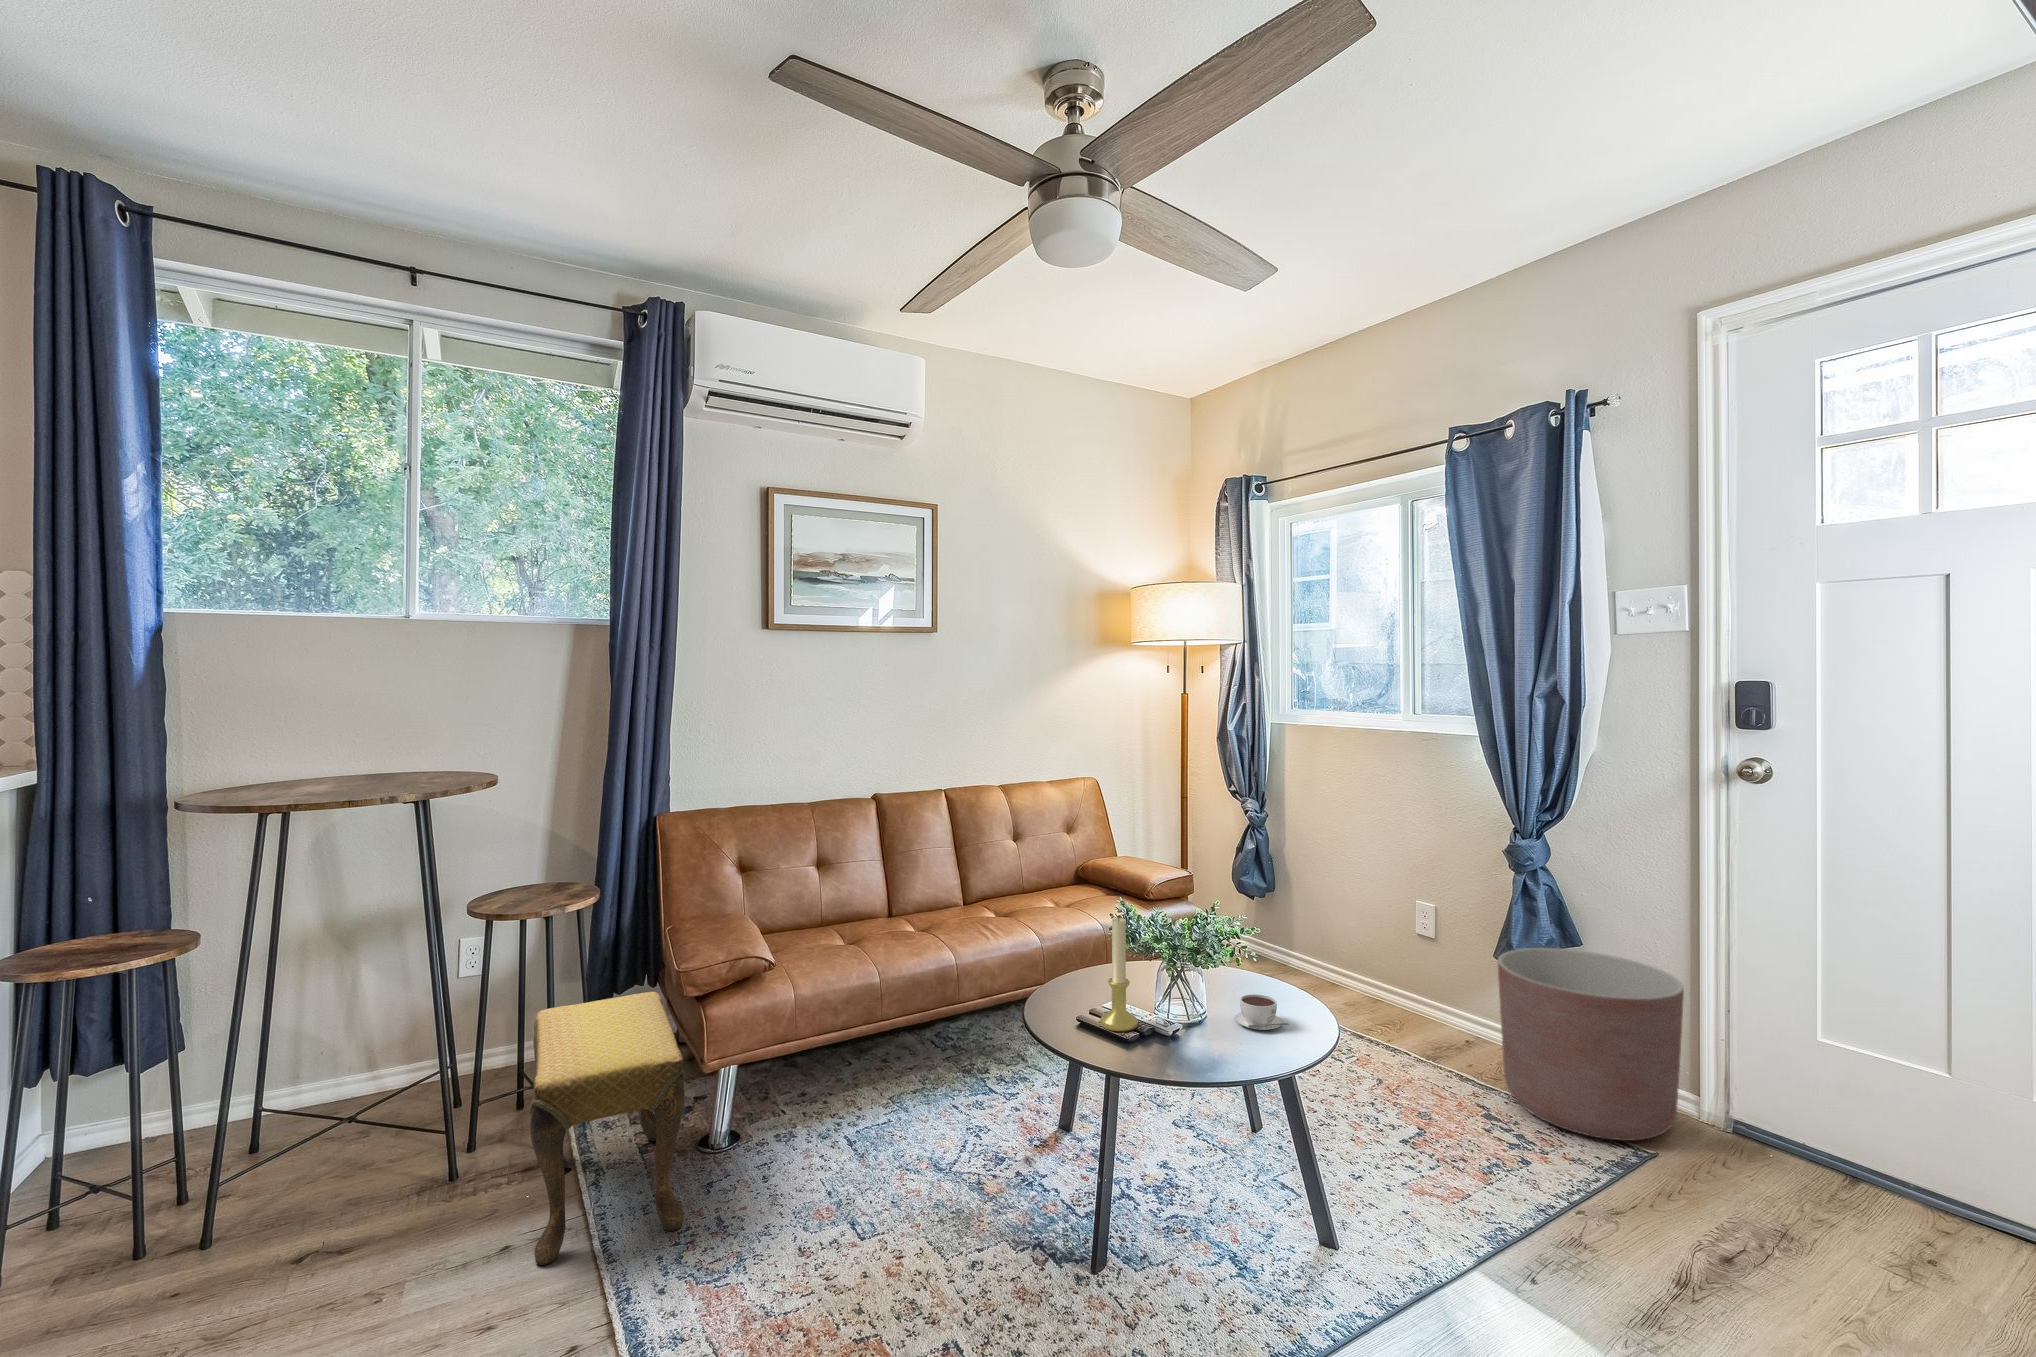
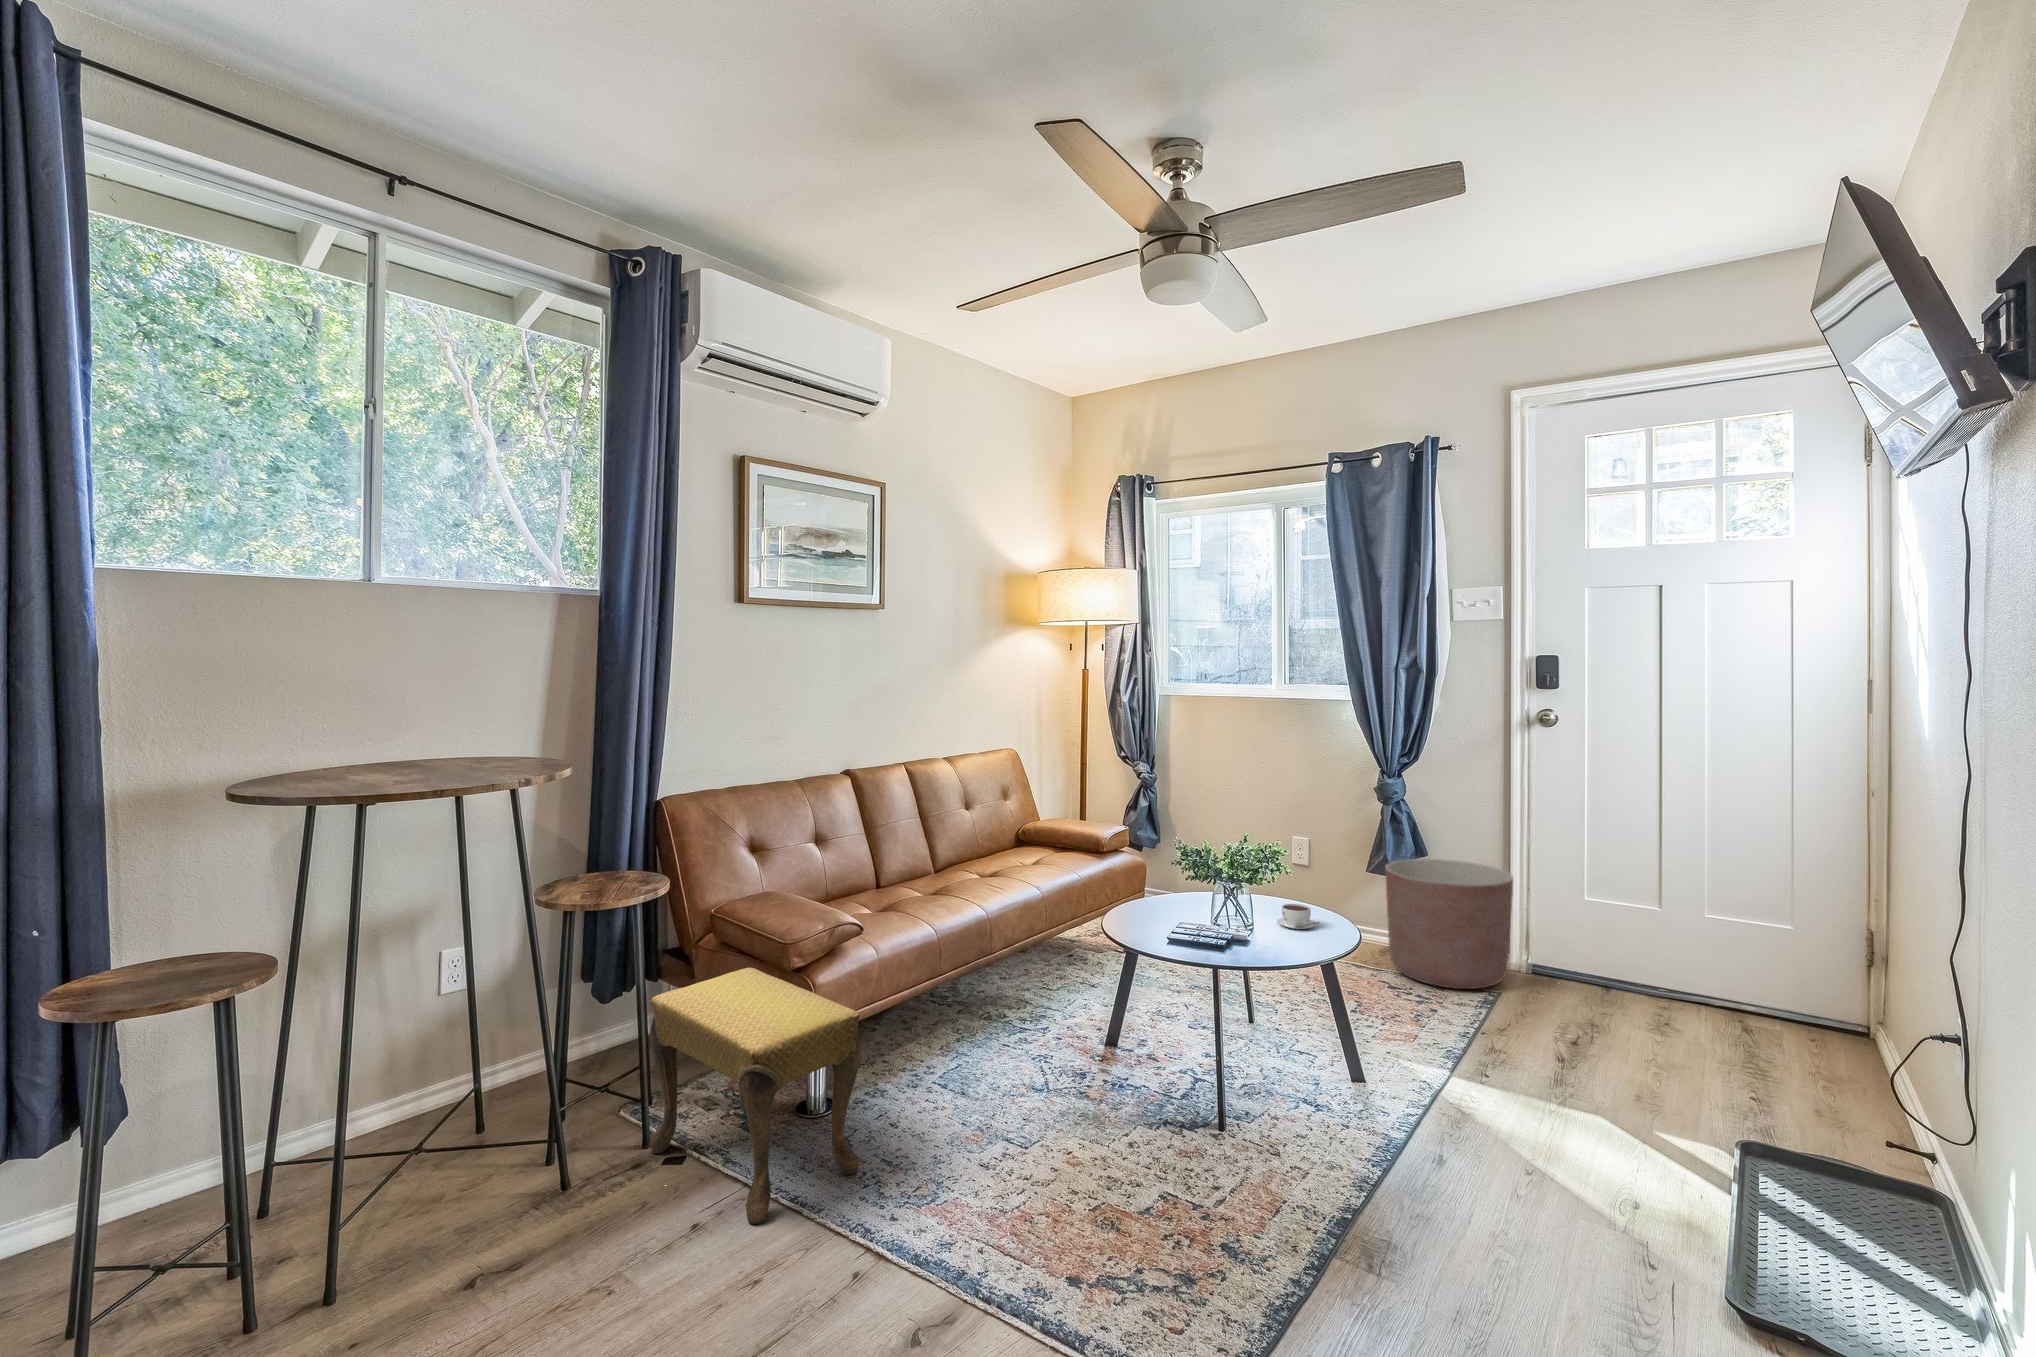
candle holder: present [1100,917,1138,1032] -> none [1189,849,1220,942]

